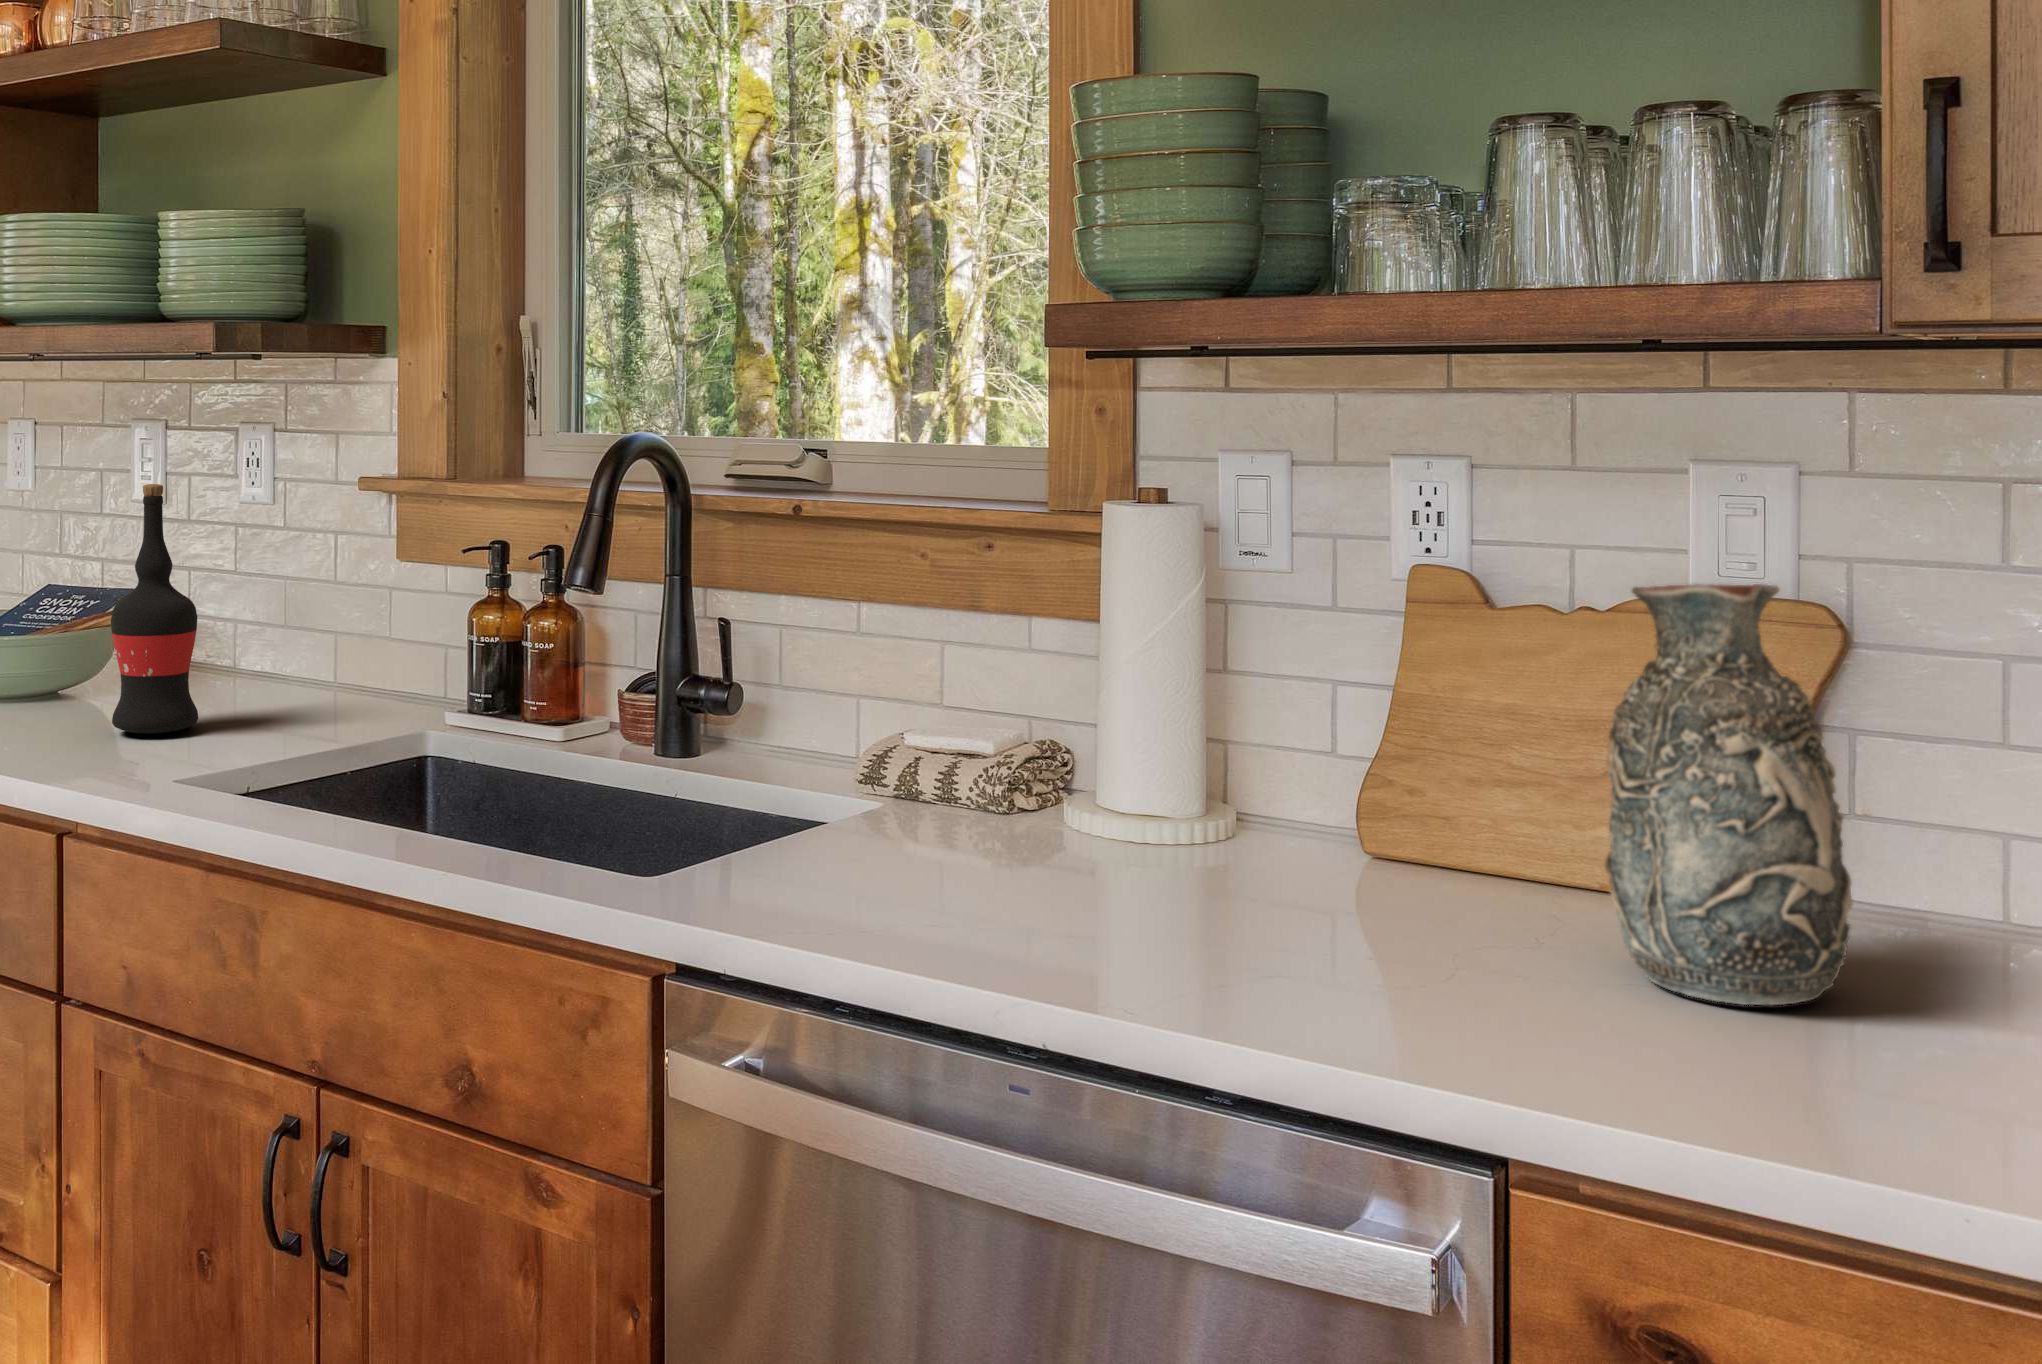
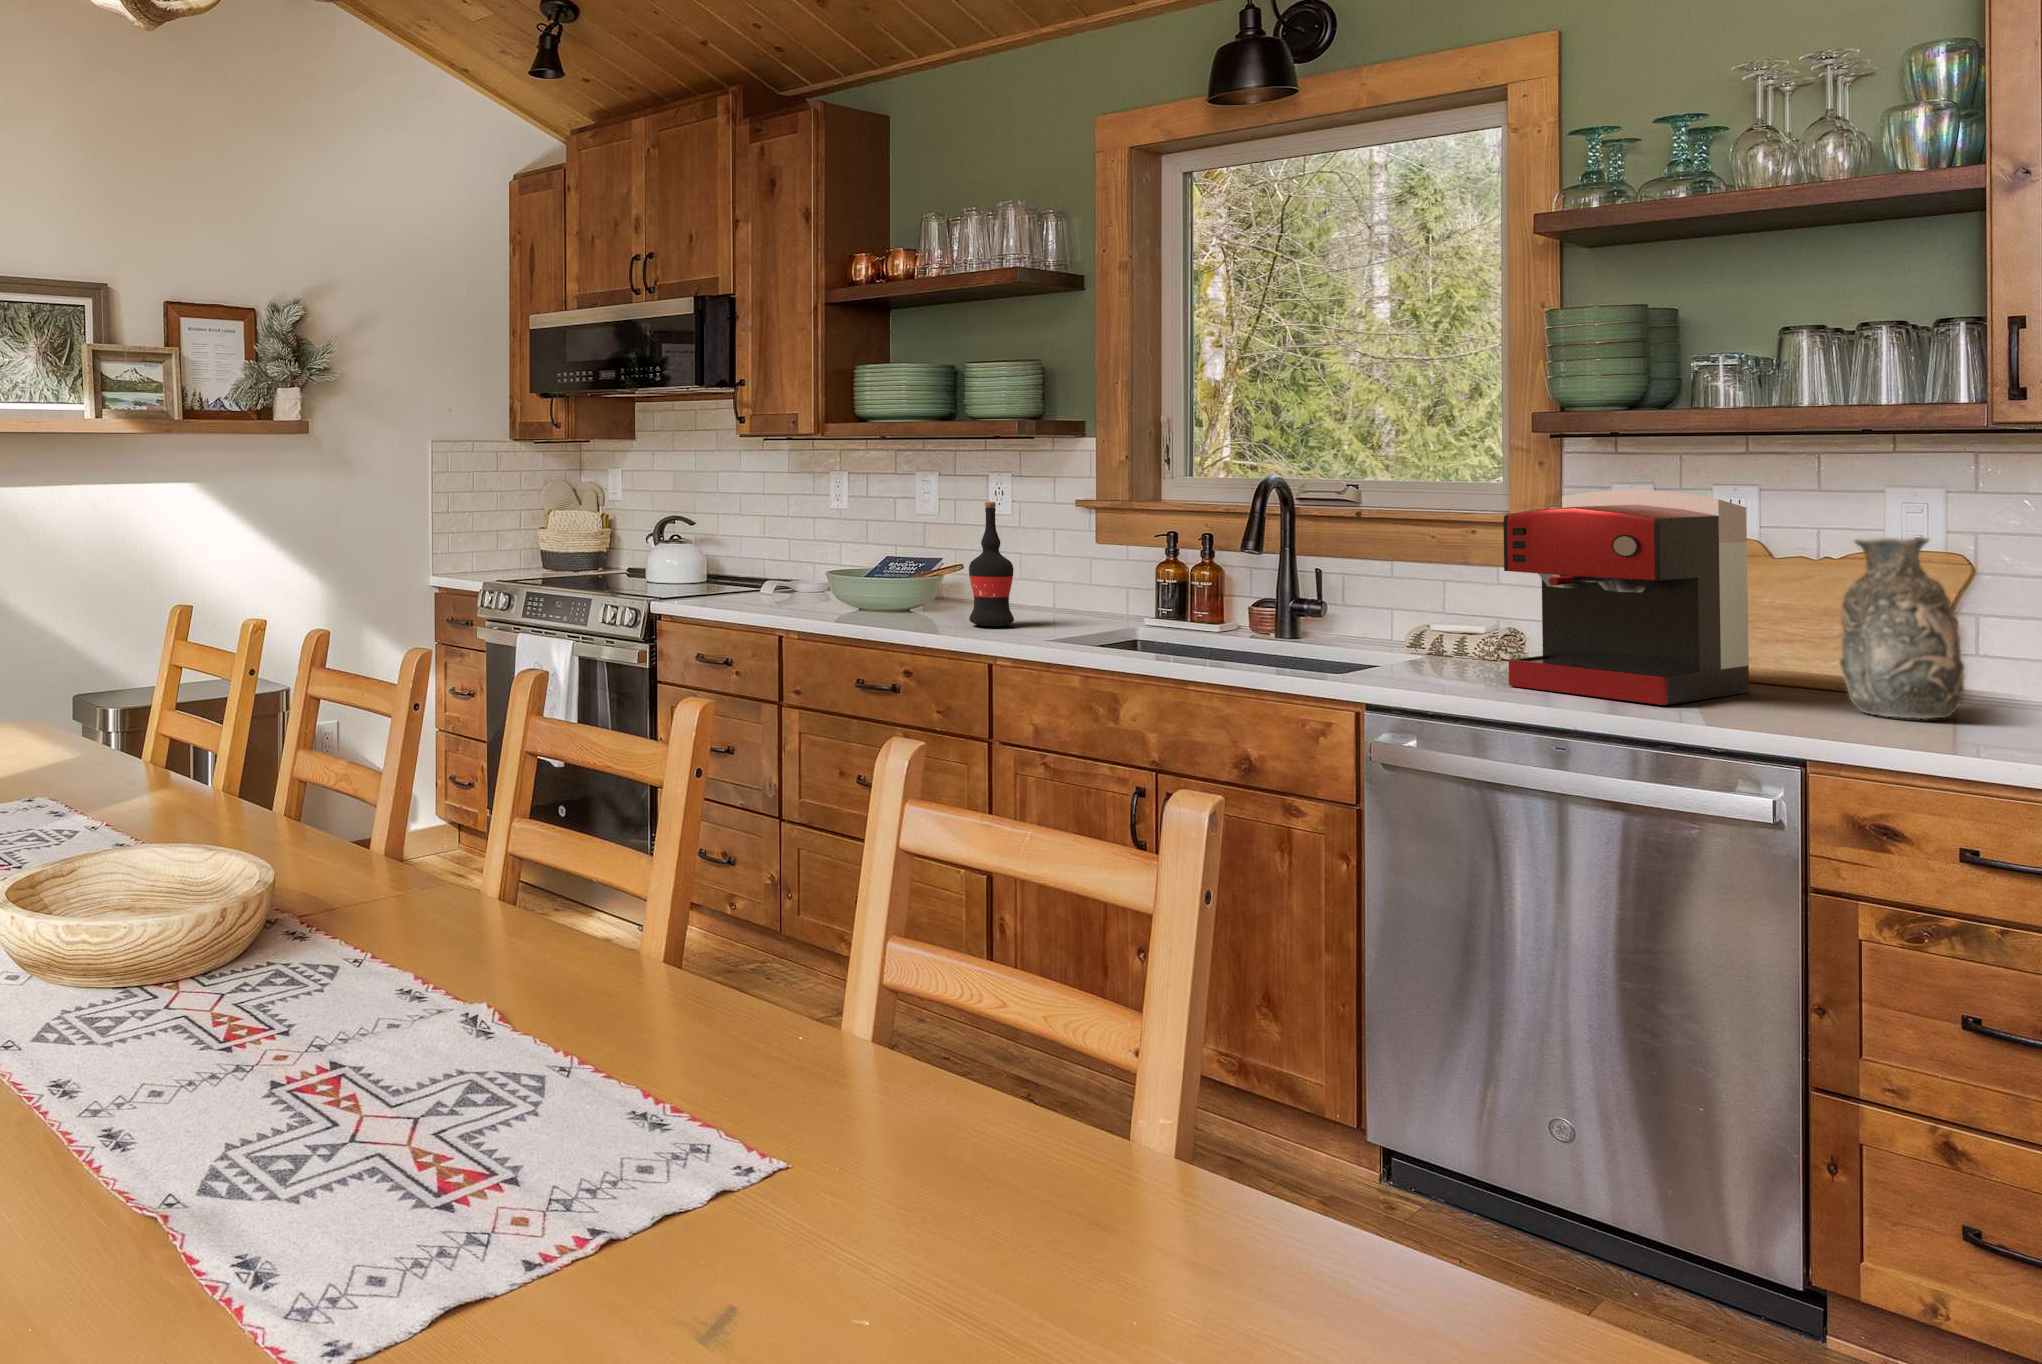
coffee maker: none [965,467,1438,974] -> present [1503,489,1749,705]

